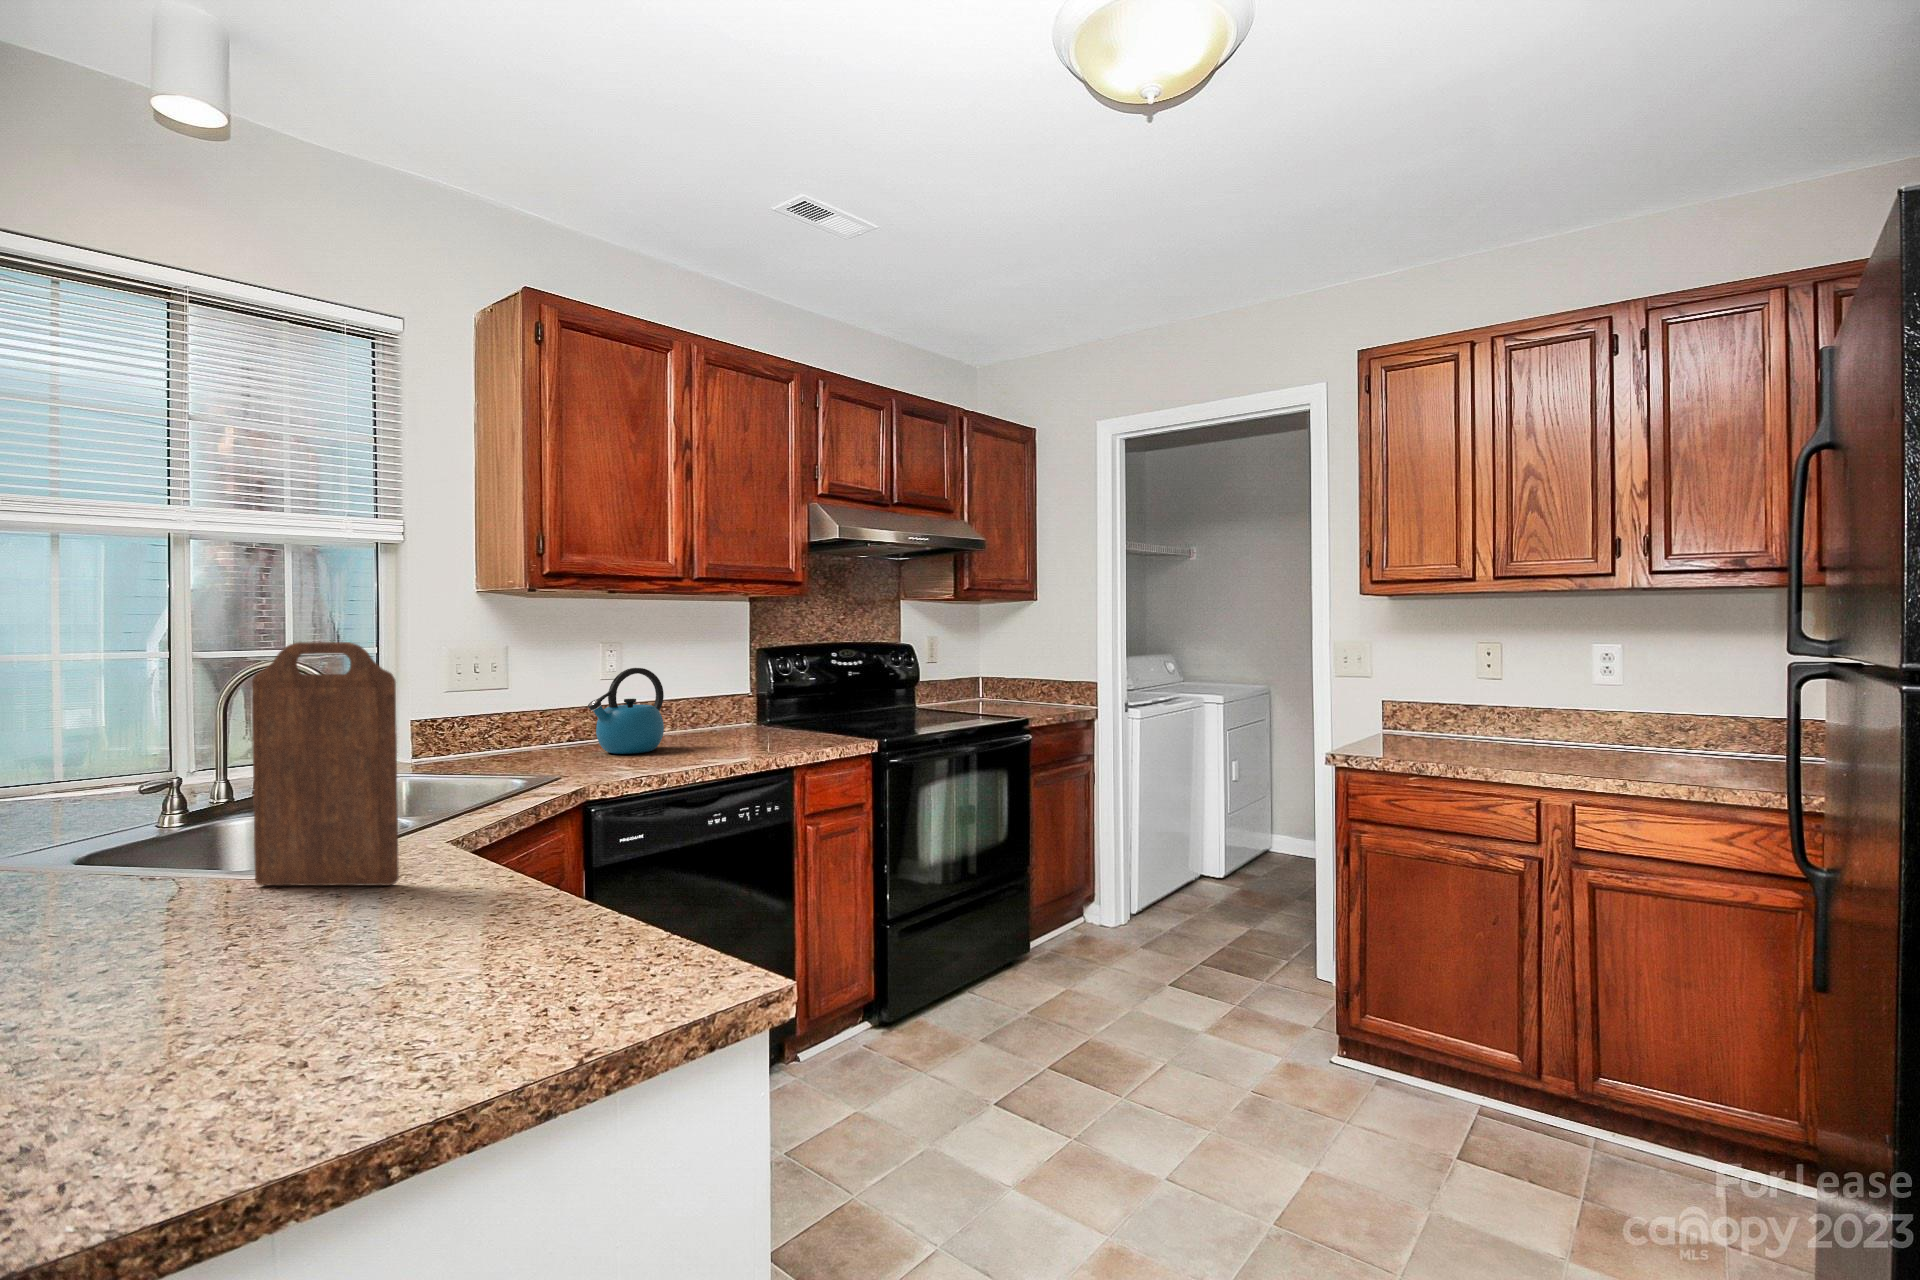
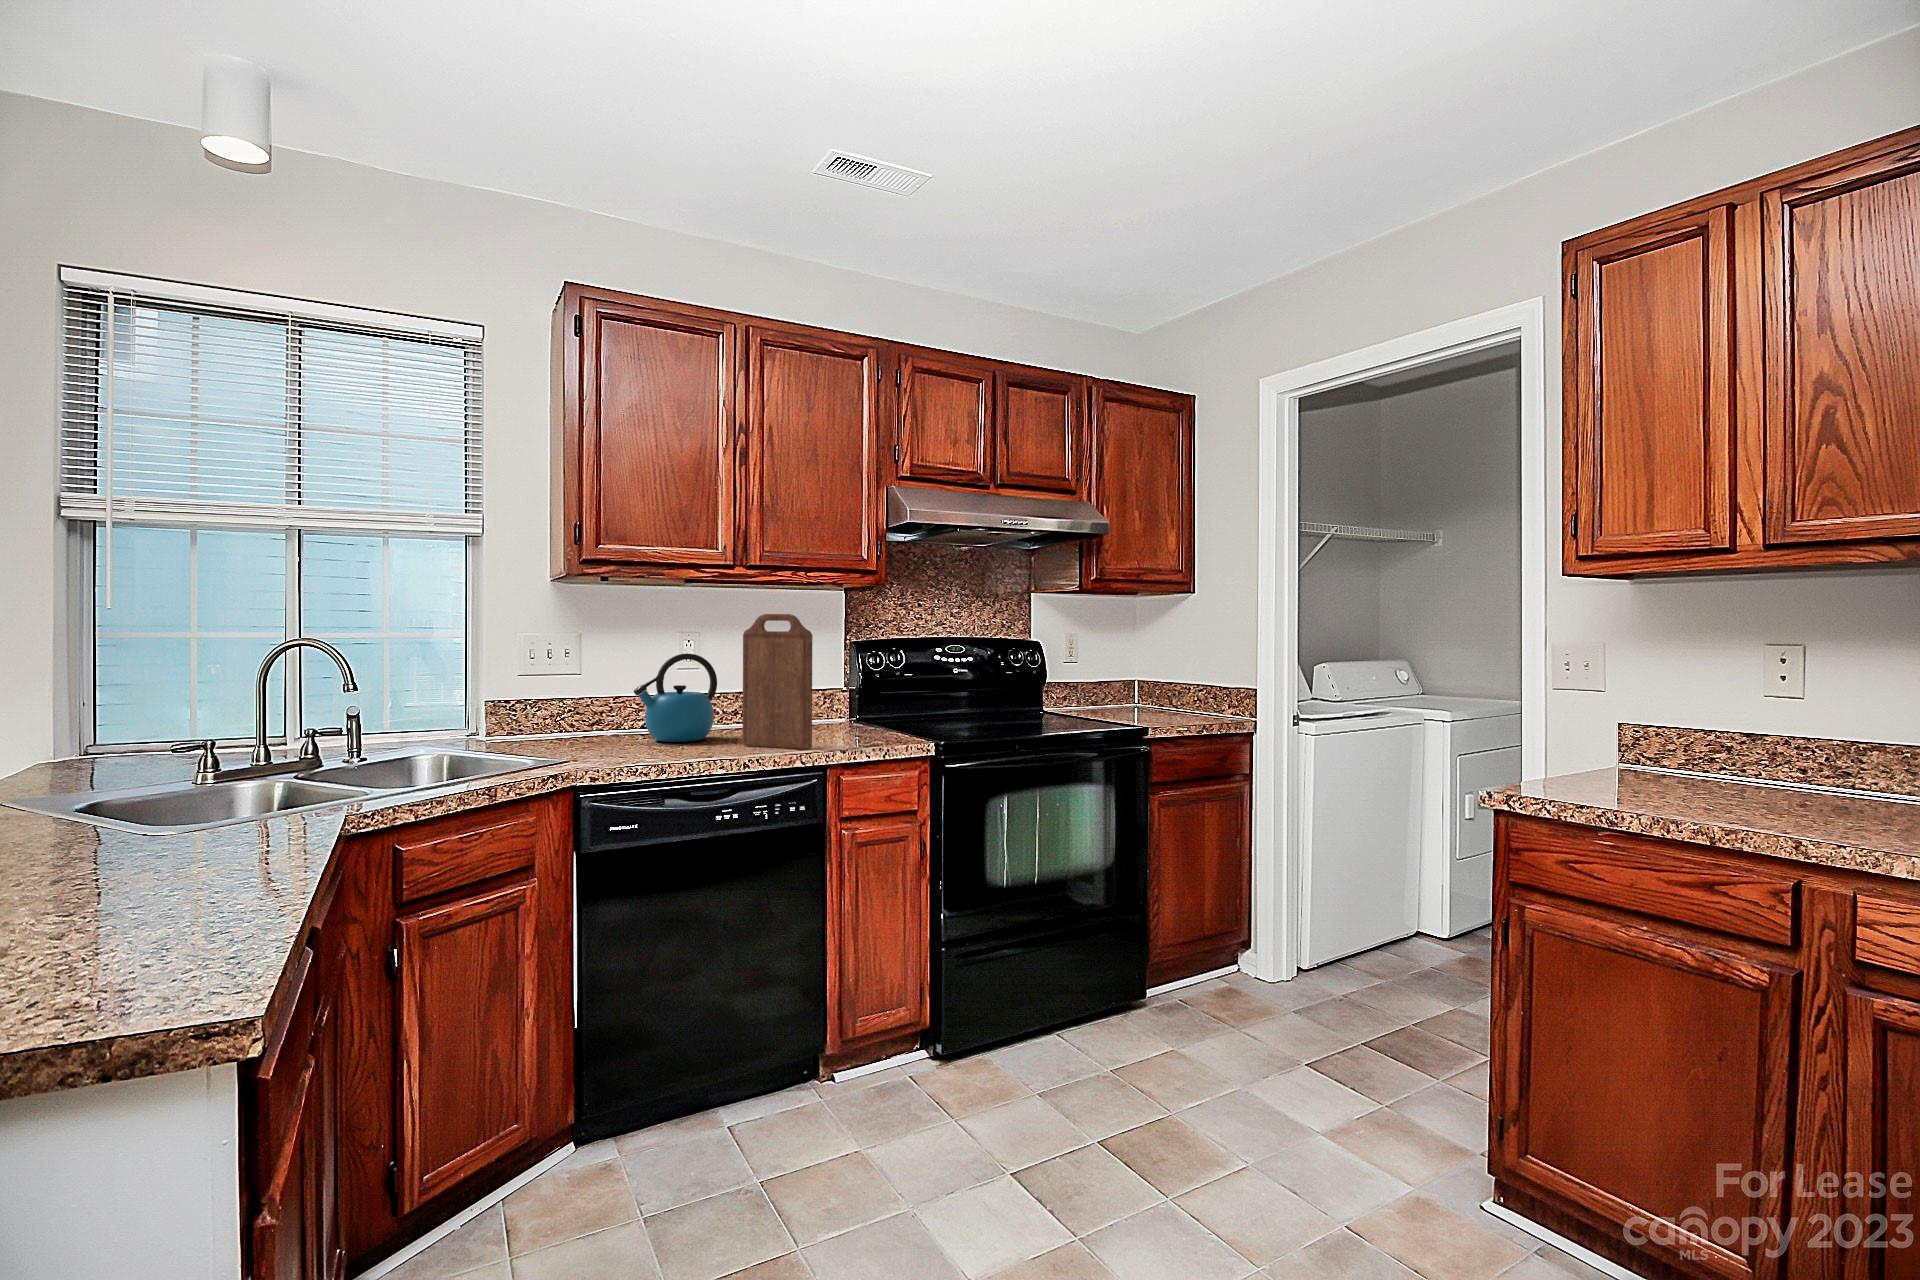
cutting board: present [251,642,399,885] -> present [743,614,812,749]

